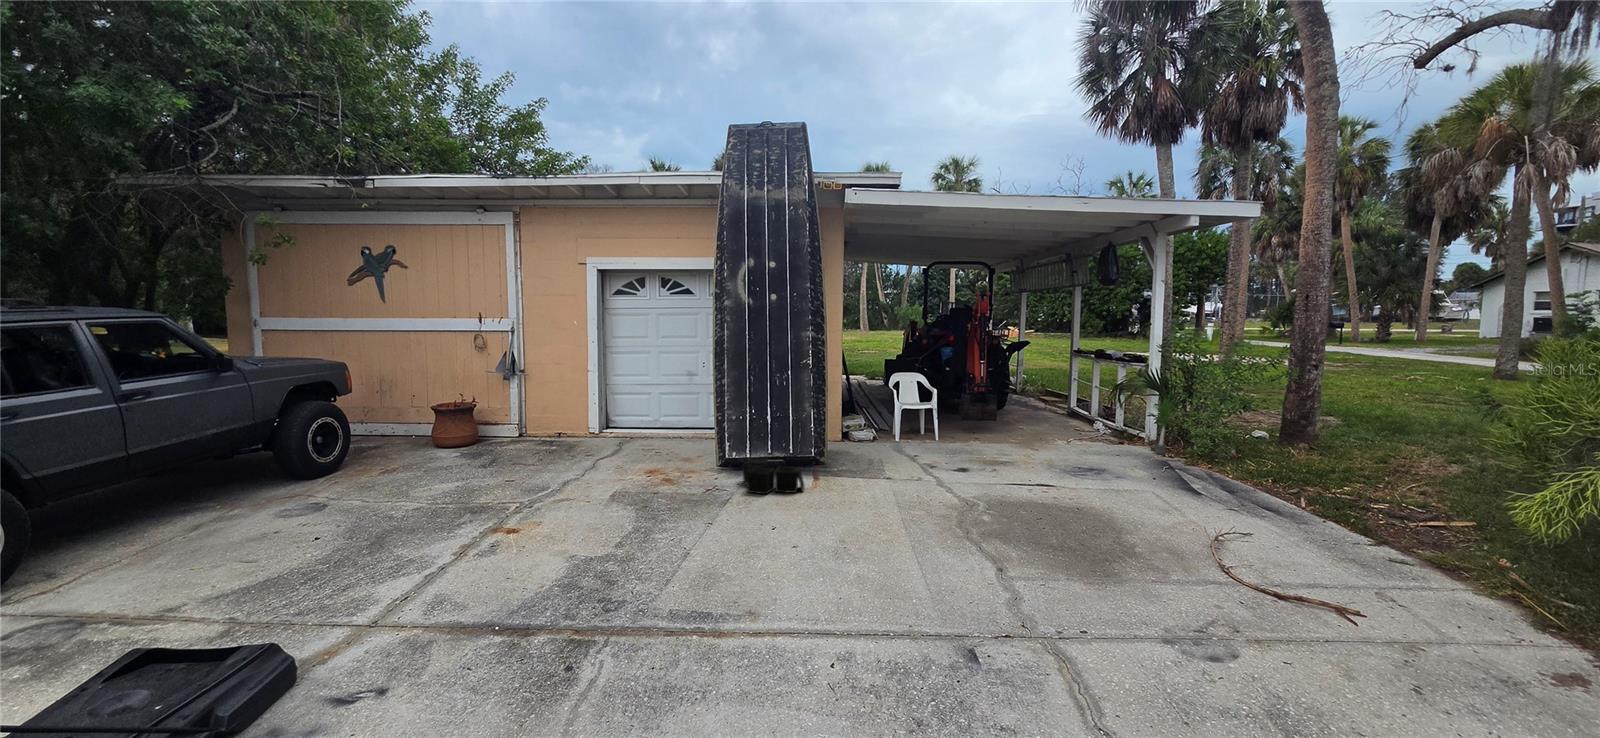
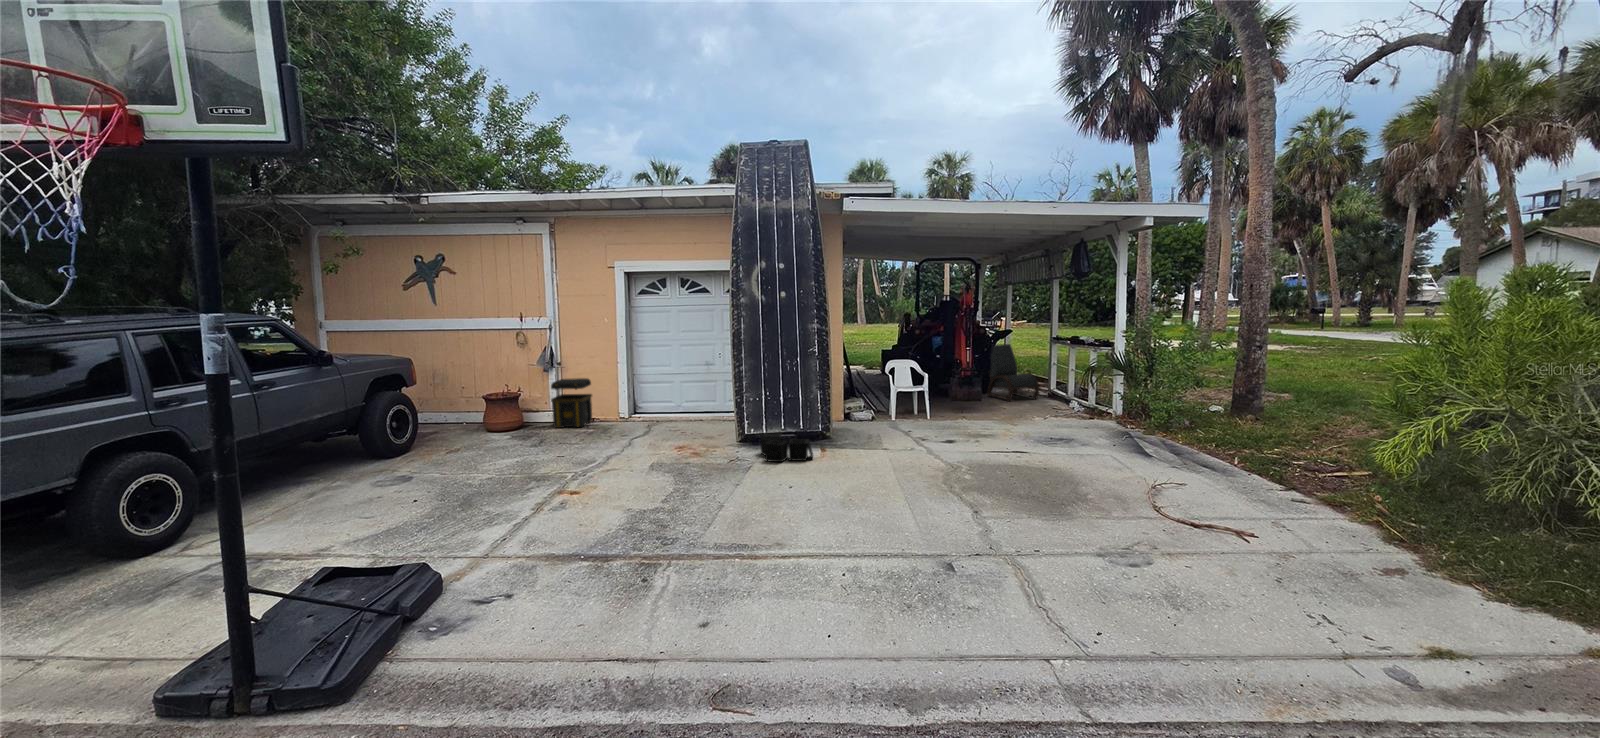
lounge chair: none [998,358,1060,422] -> present [987,344,1039,401]
toolbox: none [507,388,556,444] -> present [551,378,592,428]
potted plant: present [1154,399,1174,454] -> none [1106,370,1147,426]

